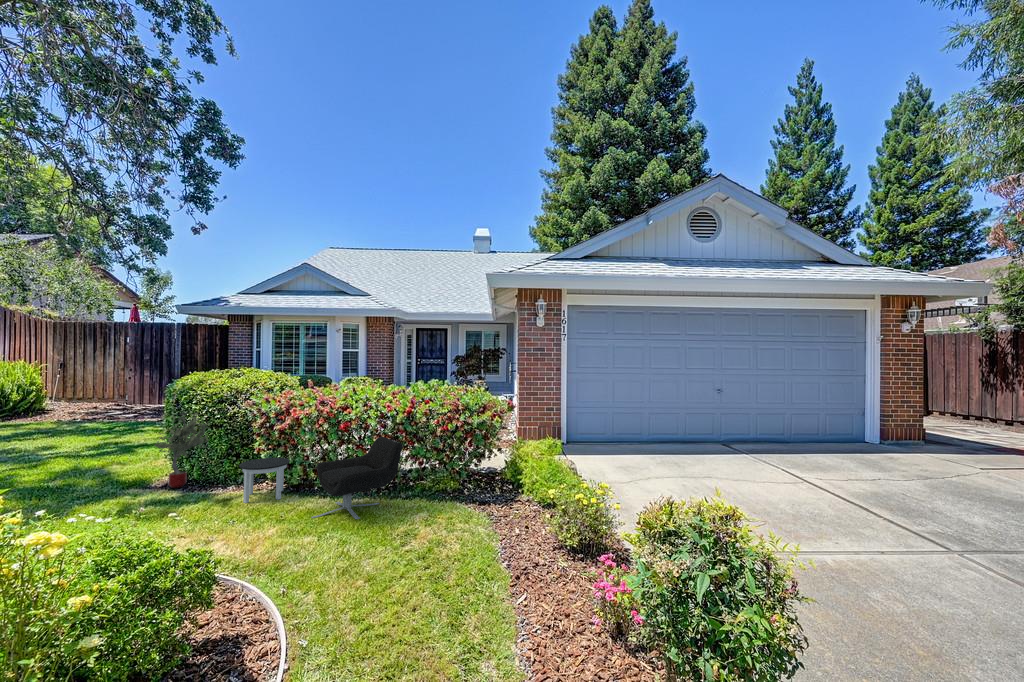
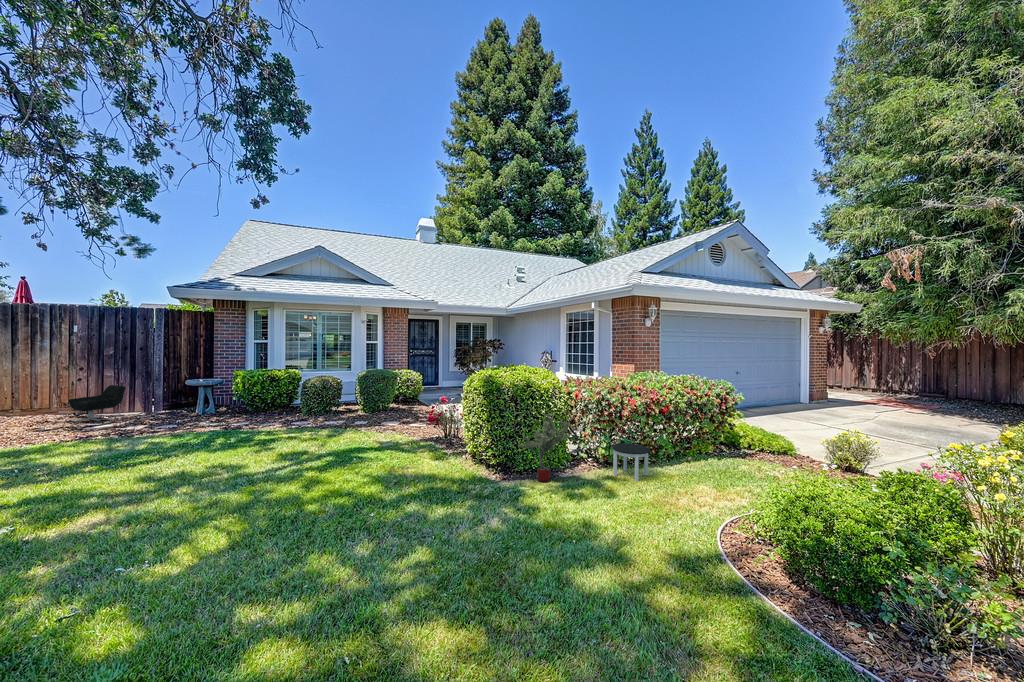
lounge chair: present [312,436,403,519] -> present [68,385,126,423]

